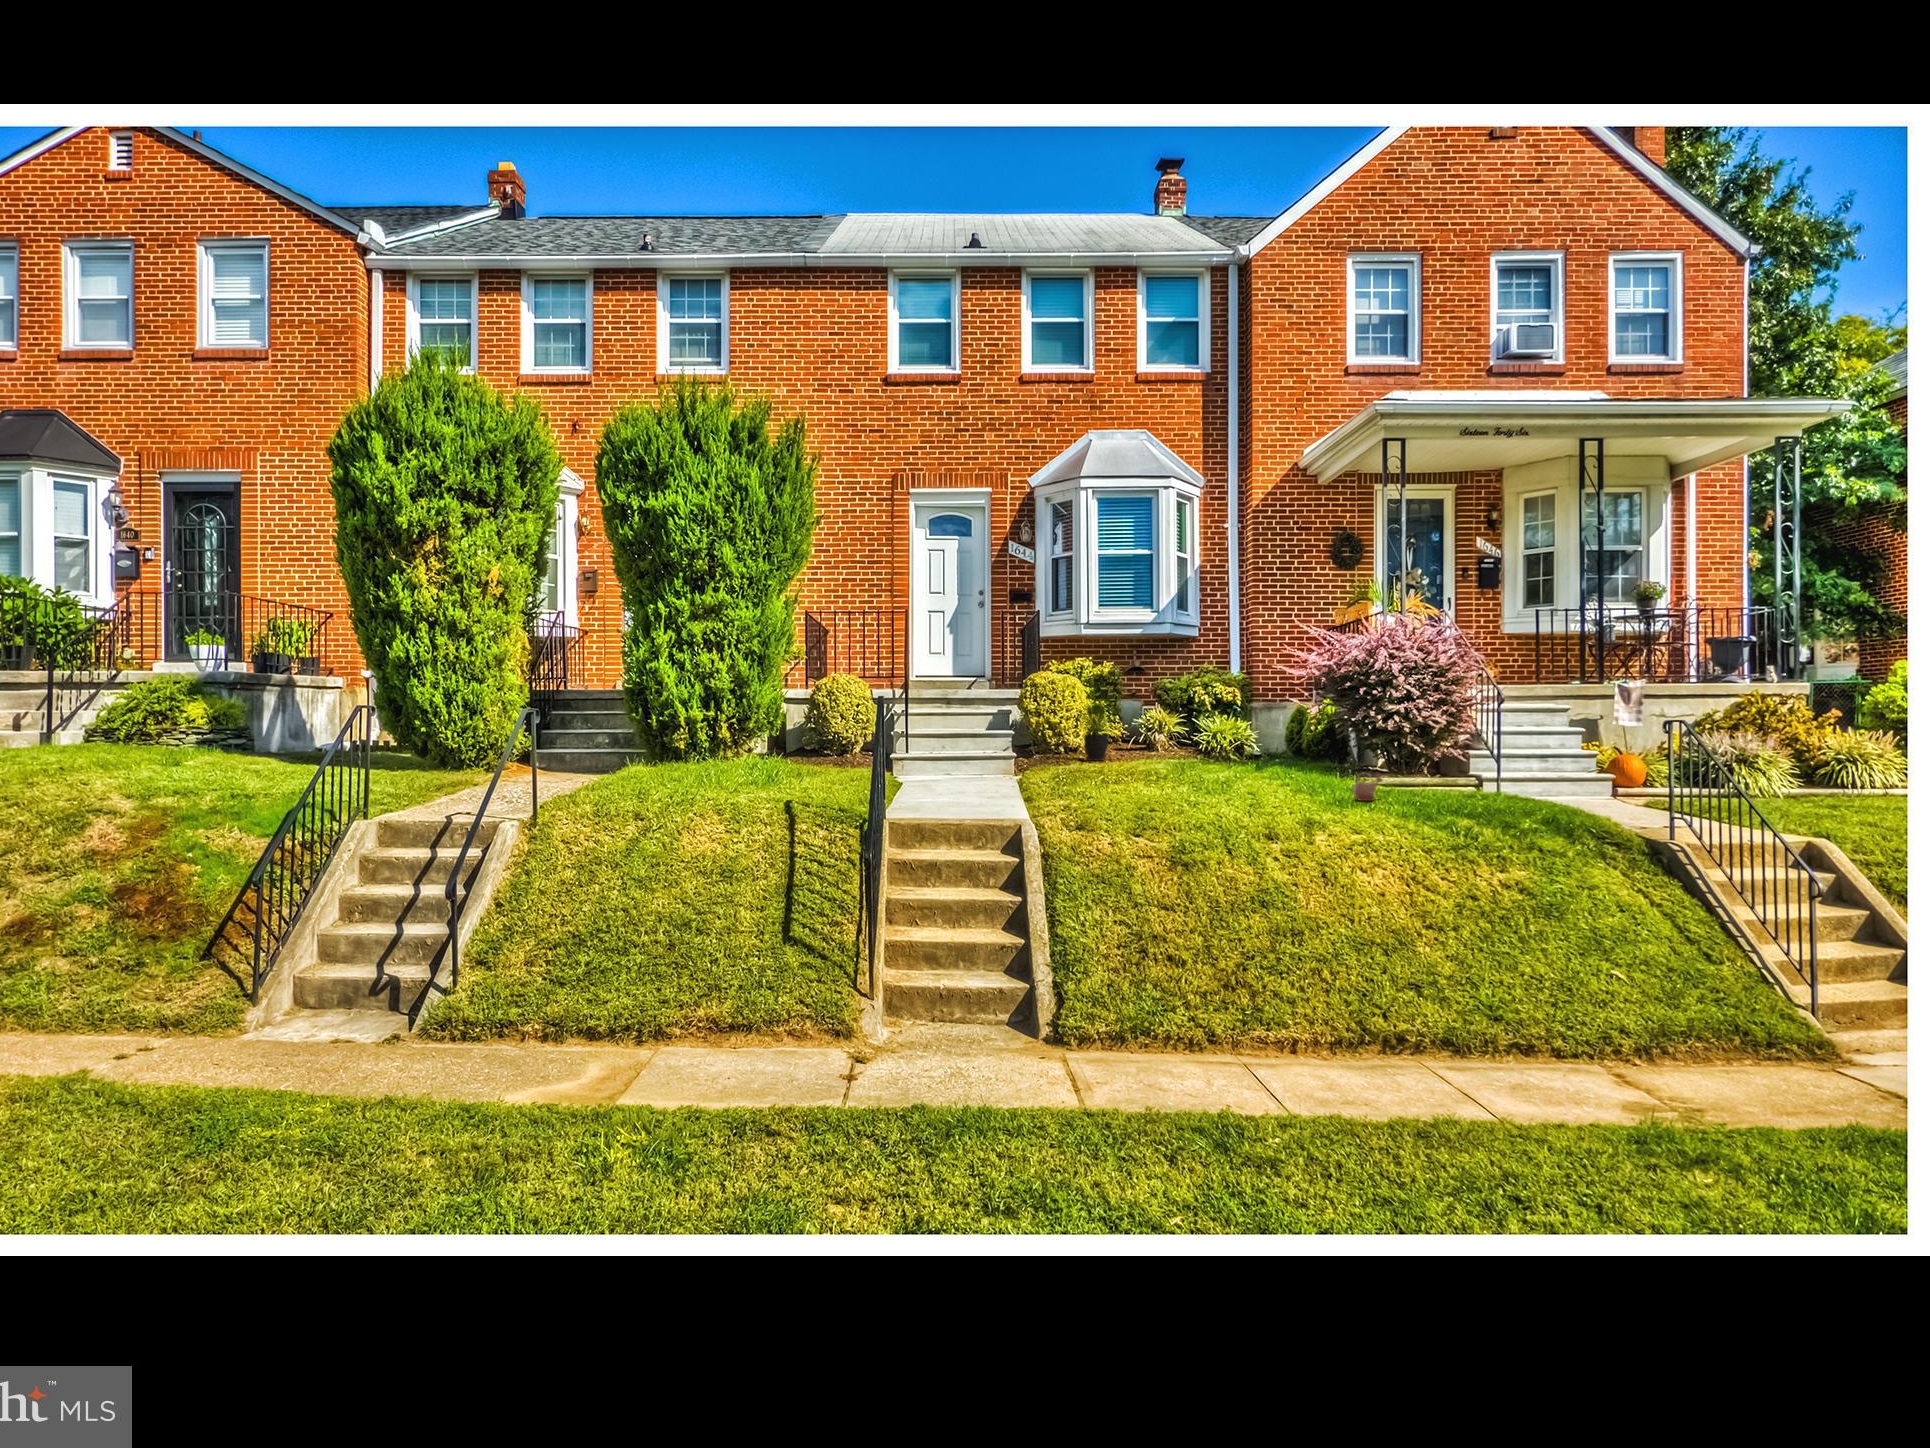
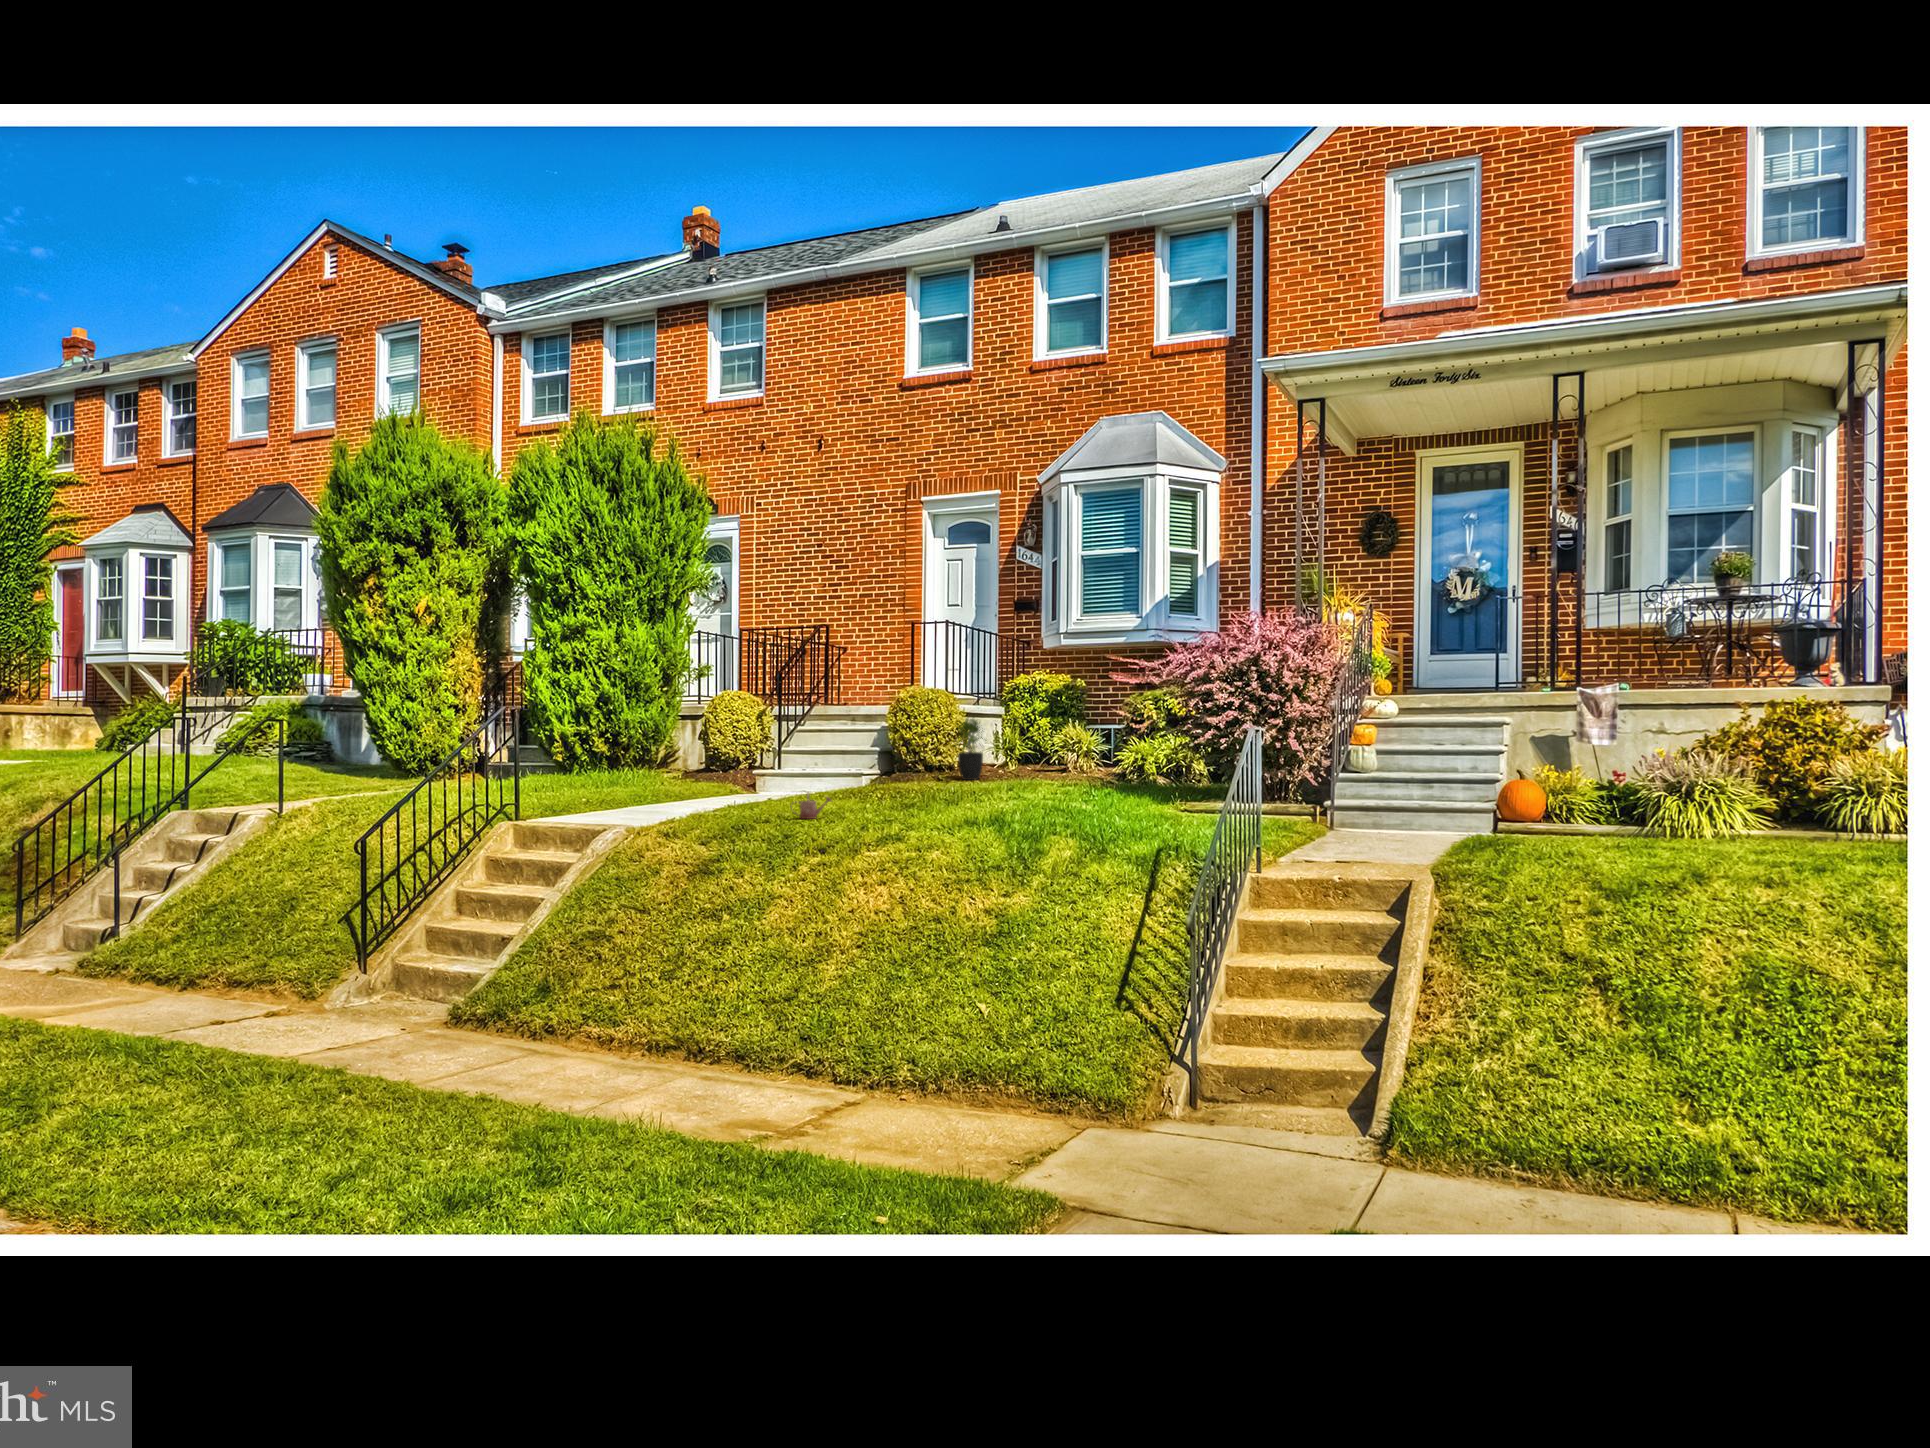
watering can: present [1352,777,1383,801] -> present [794,793,831,819]

